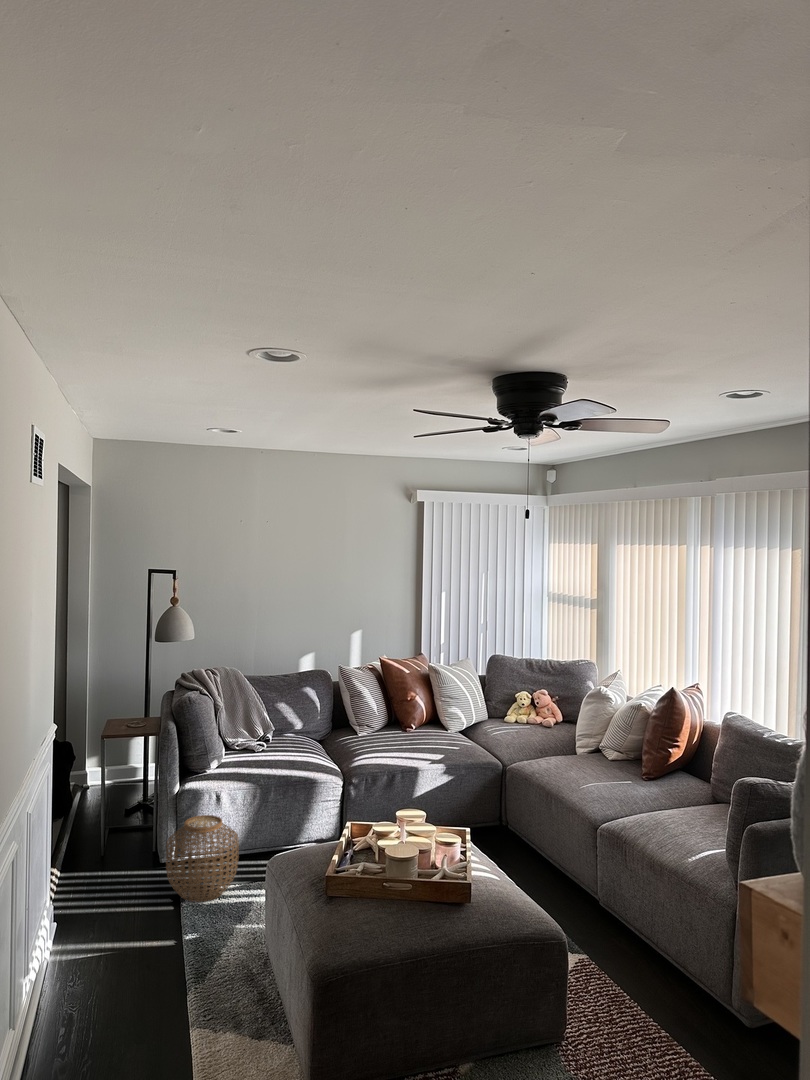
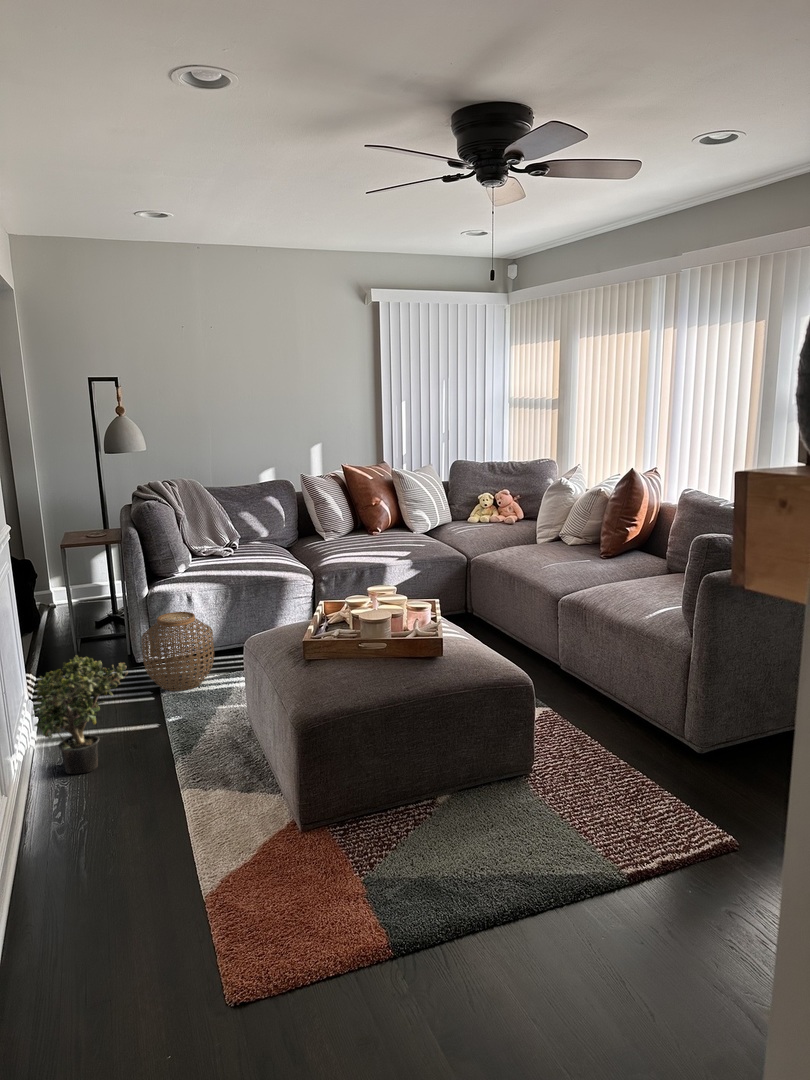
potted plant: none [44,873,147,1005] -> present [32,655,128,774]

